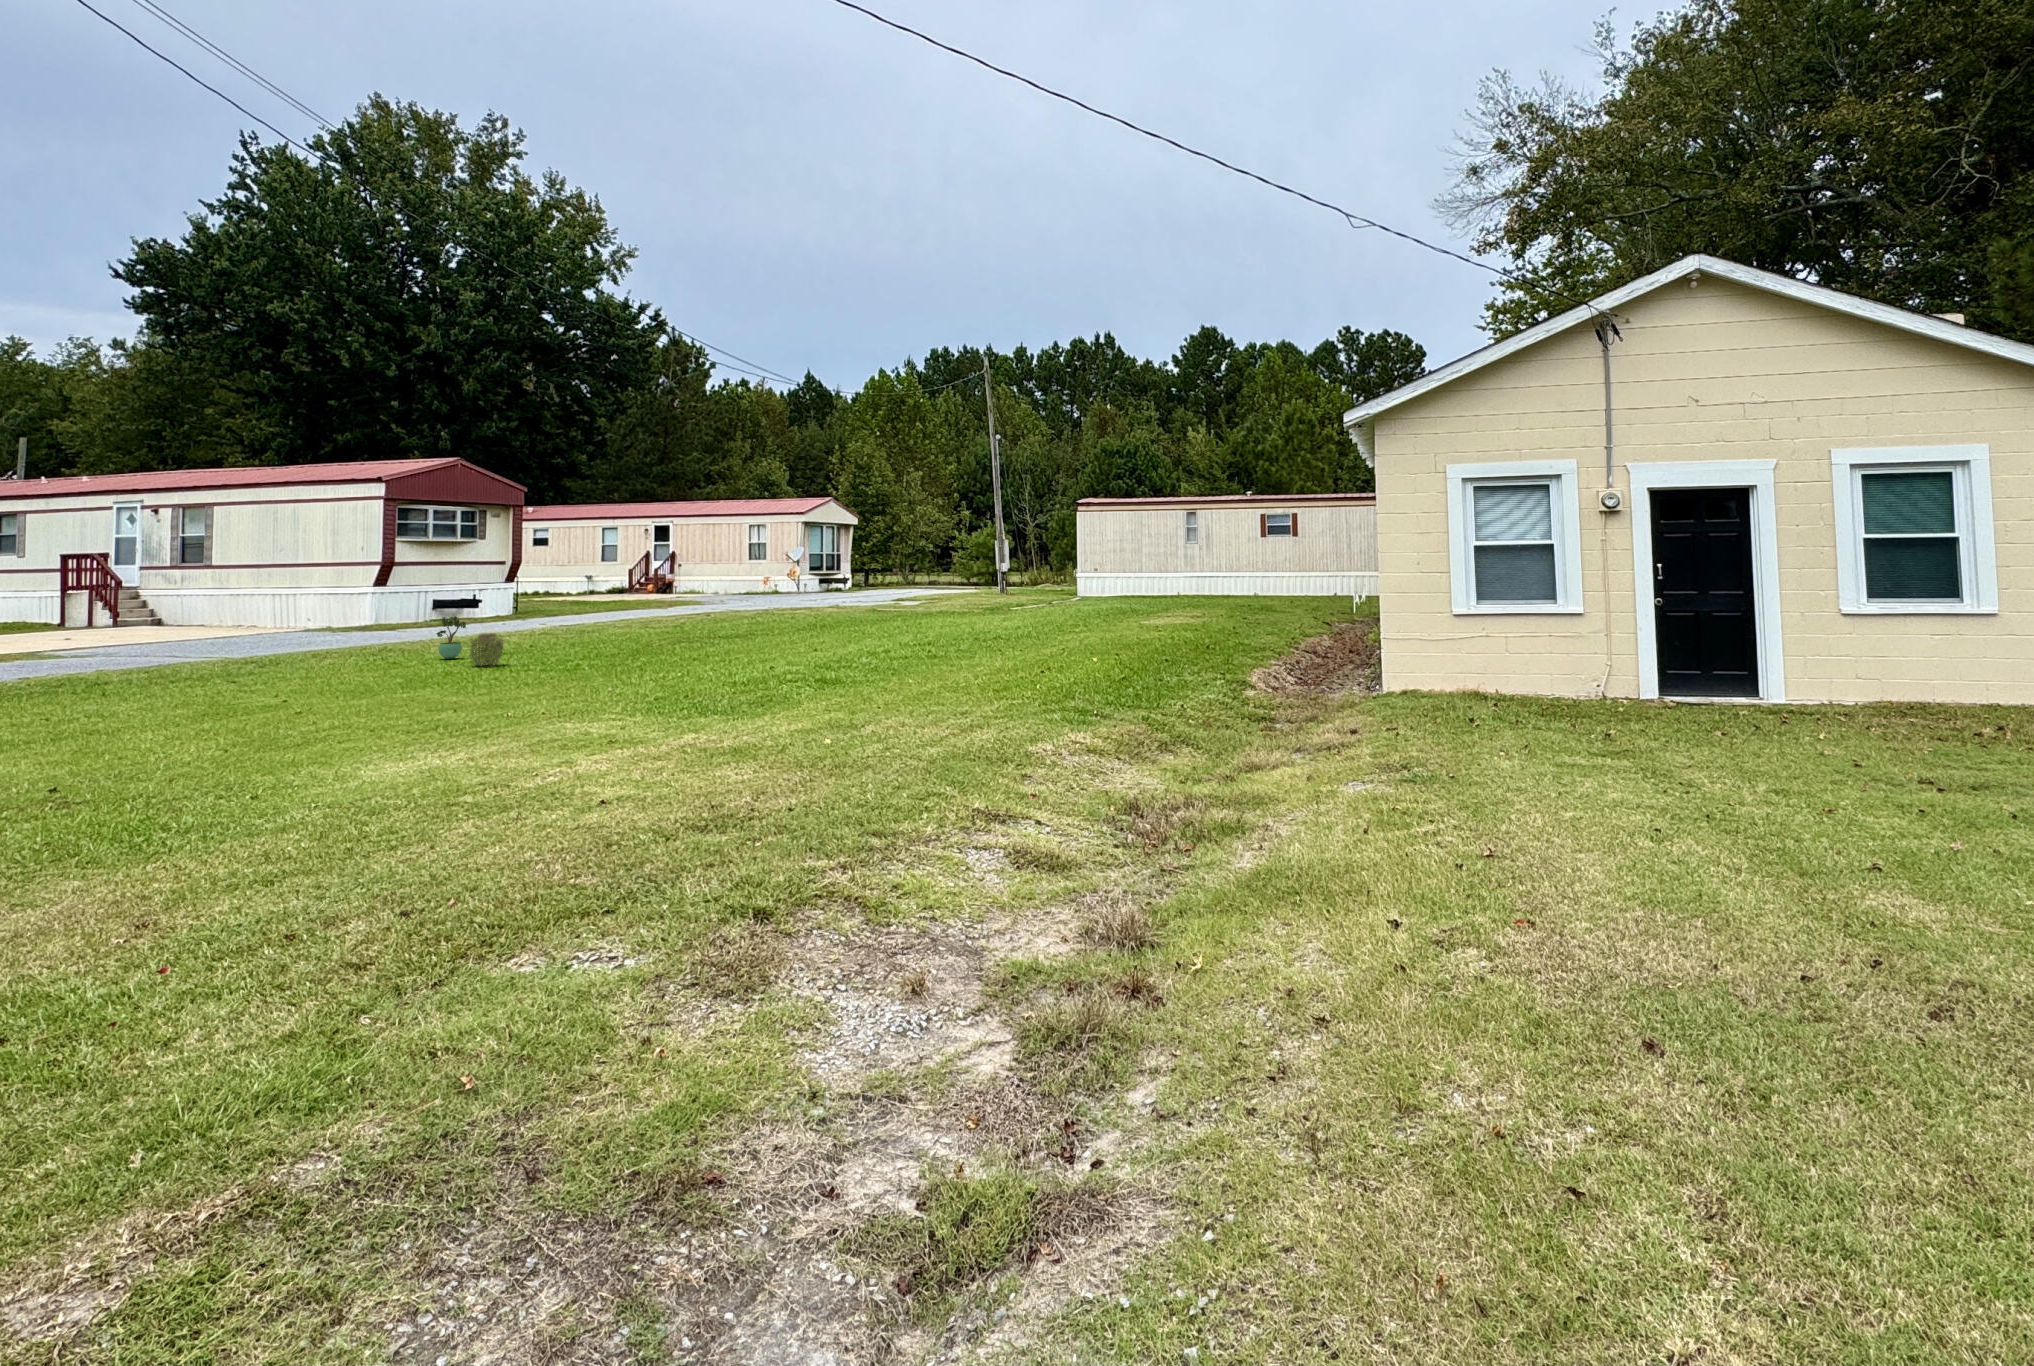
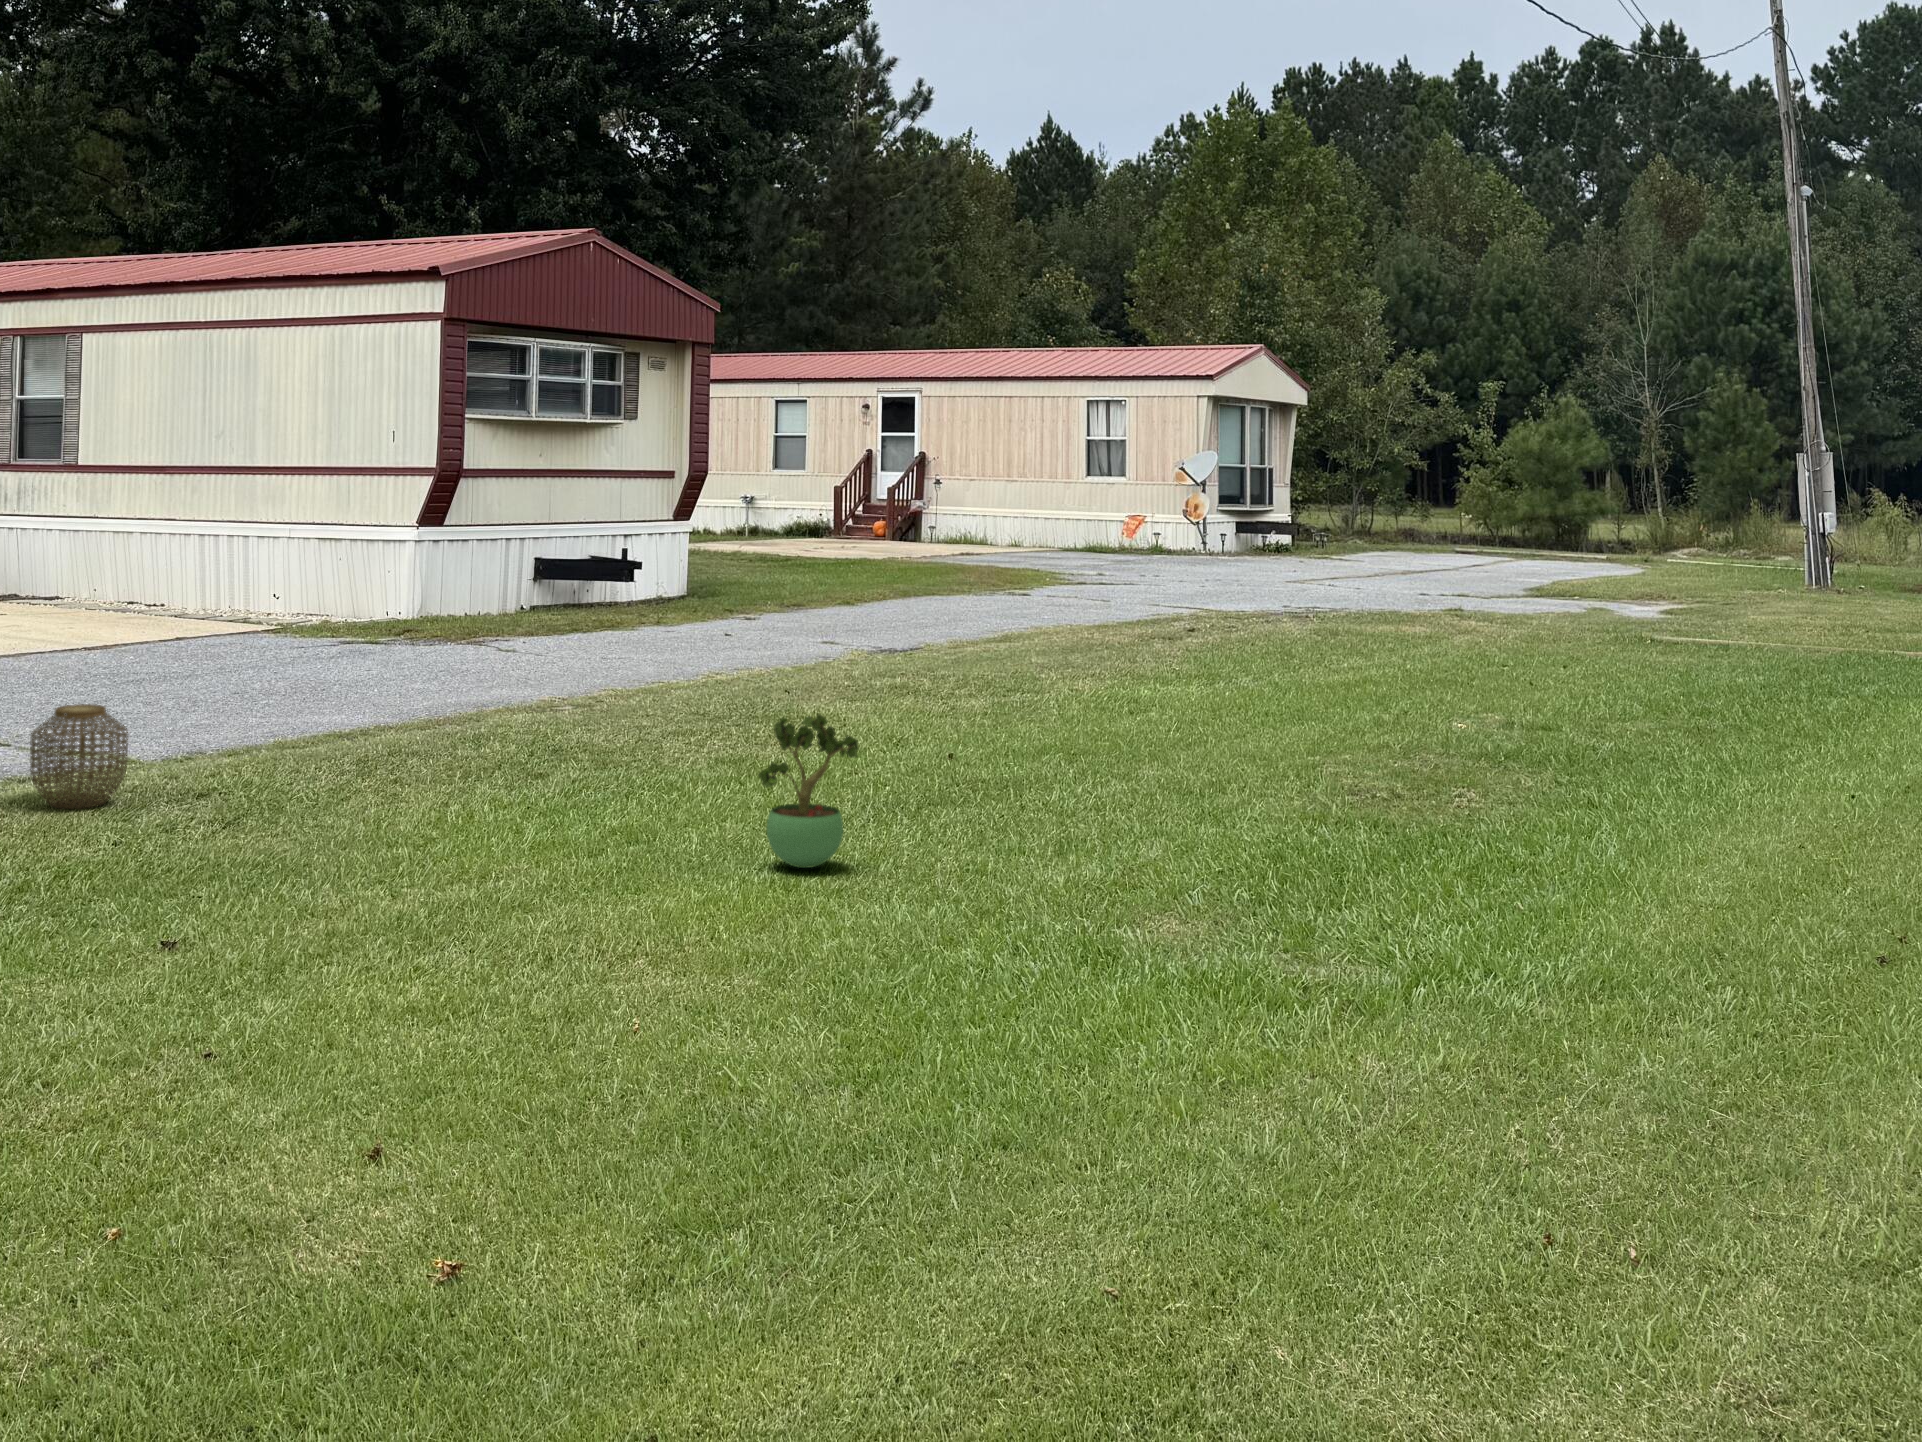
woven basket: present [471,633,503,666] -> present [30,704,128,809]

